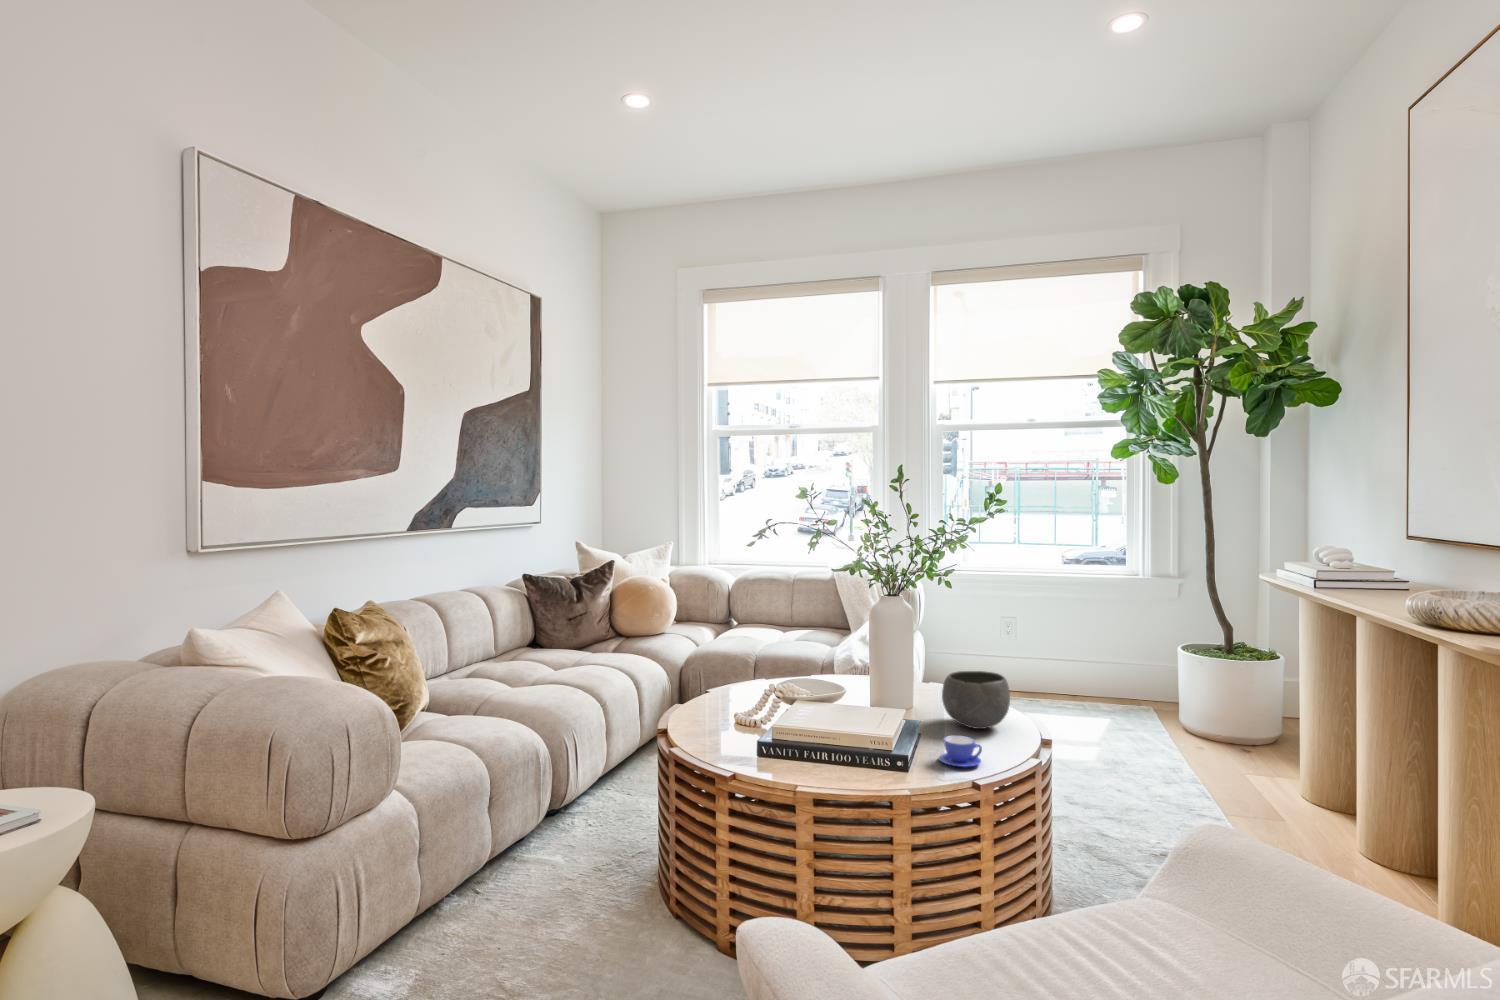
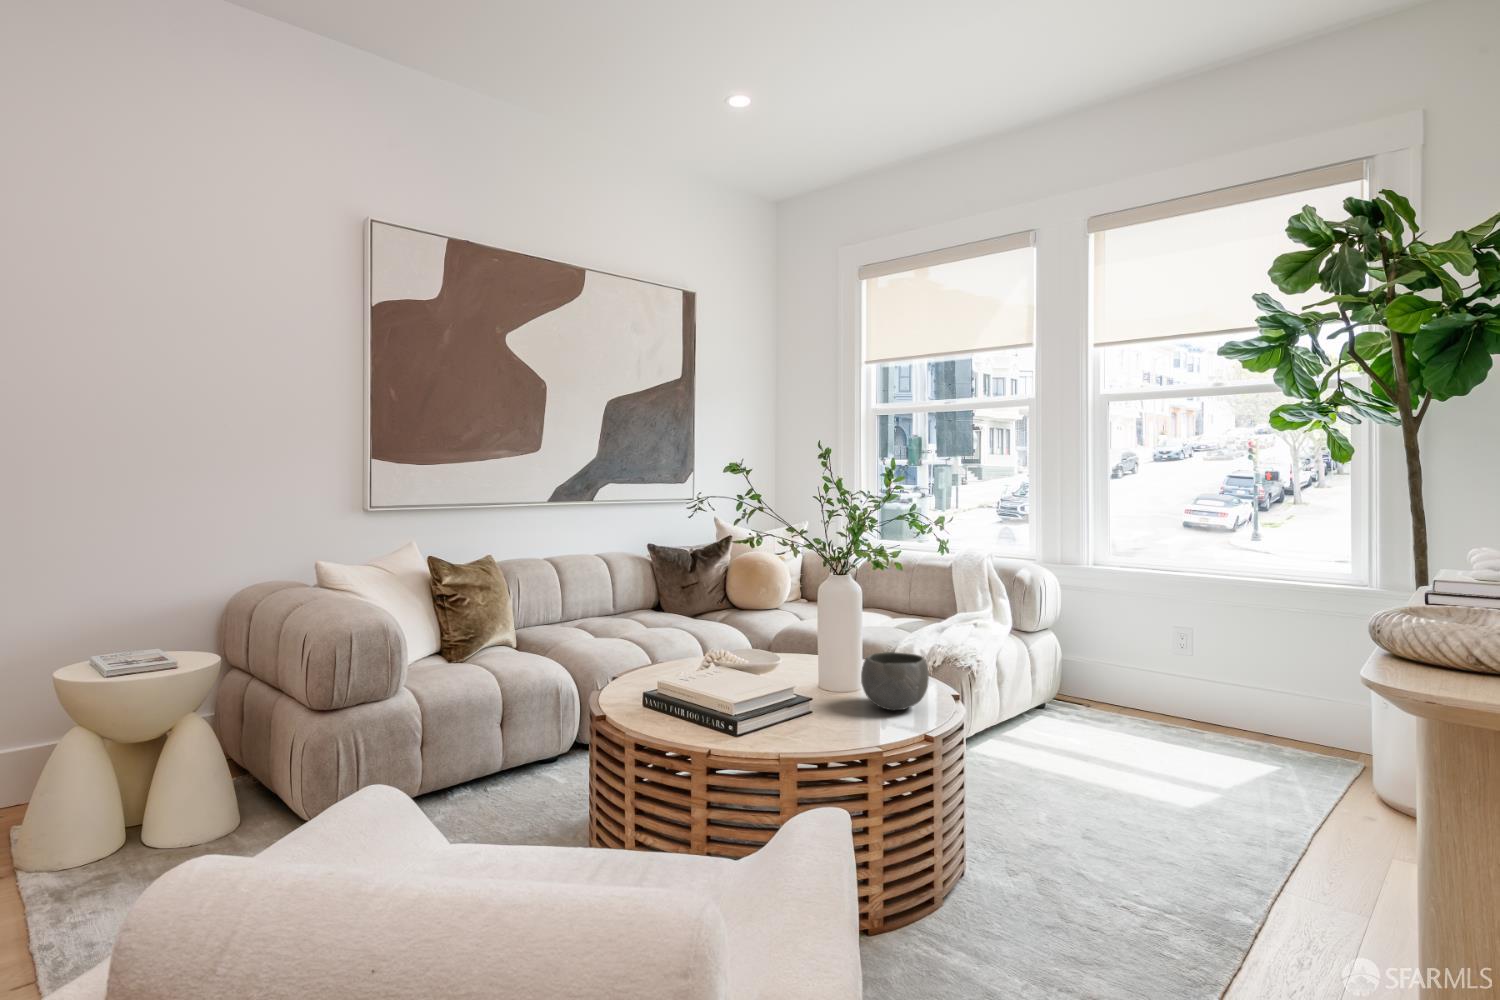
teacup: present [939,735,982,767] -> none [797,707,838,736]

